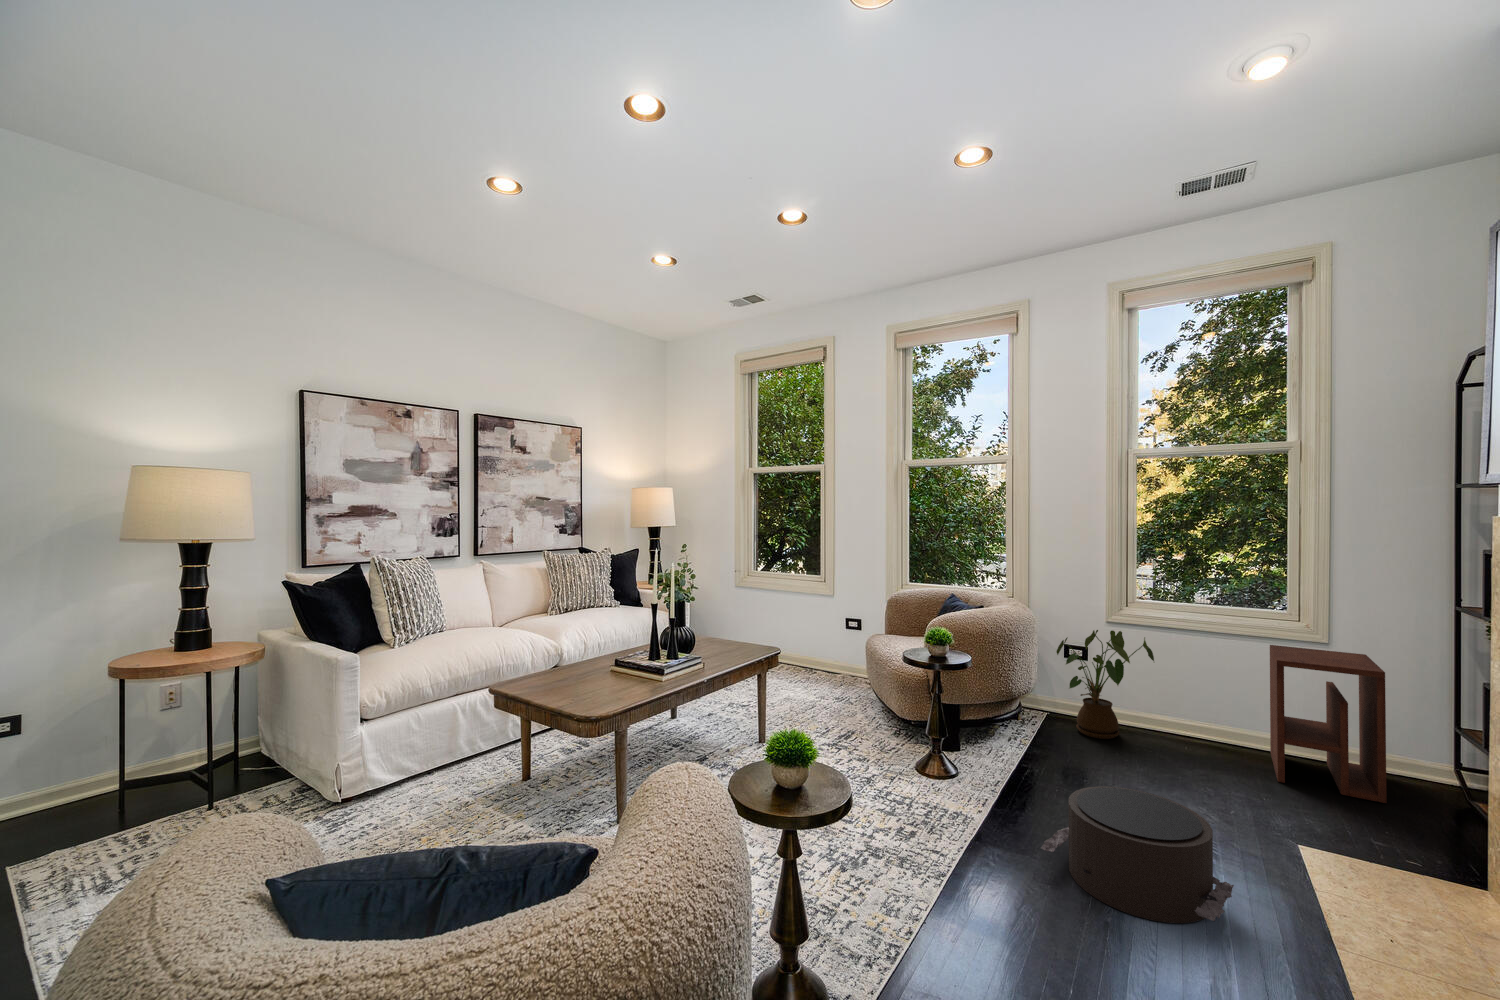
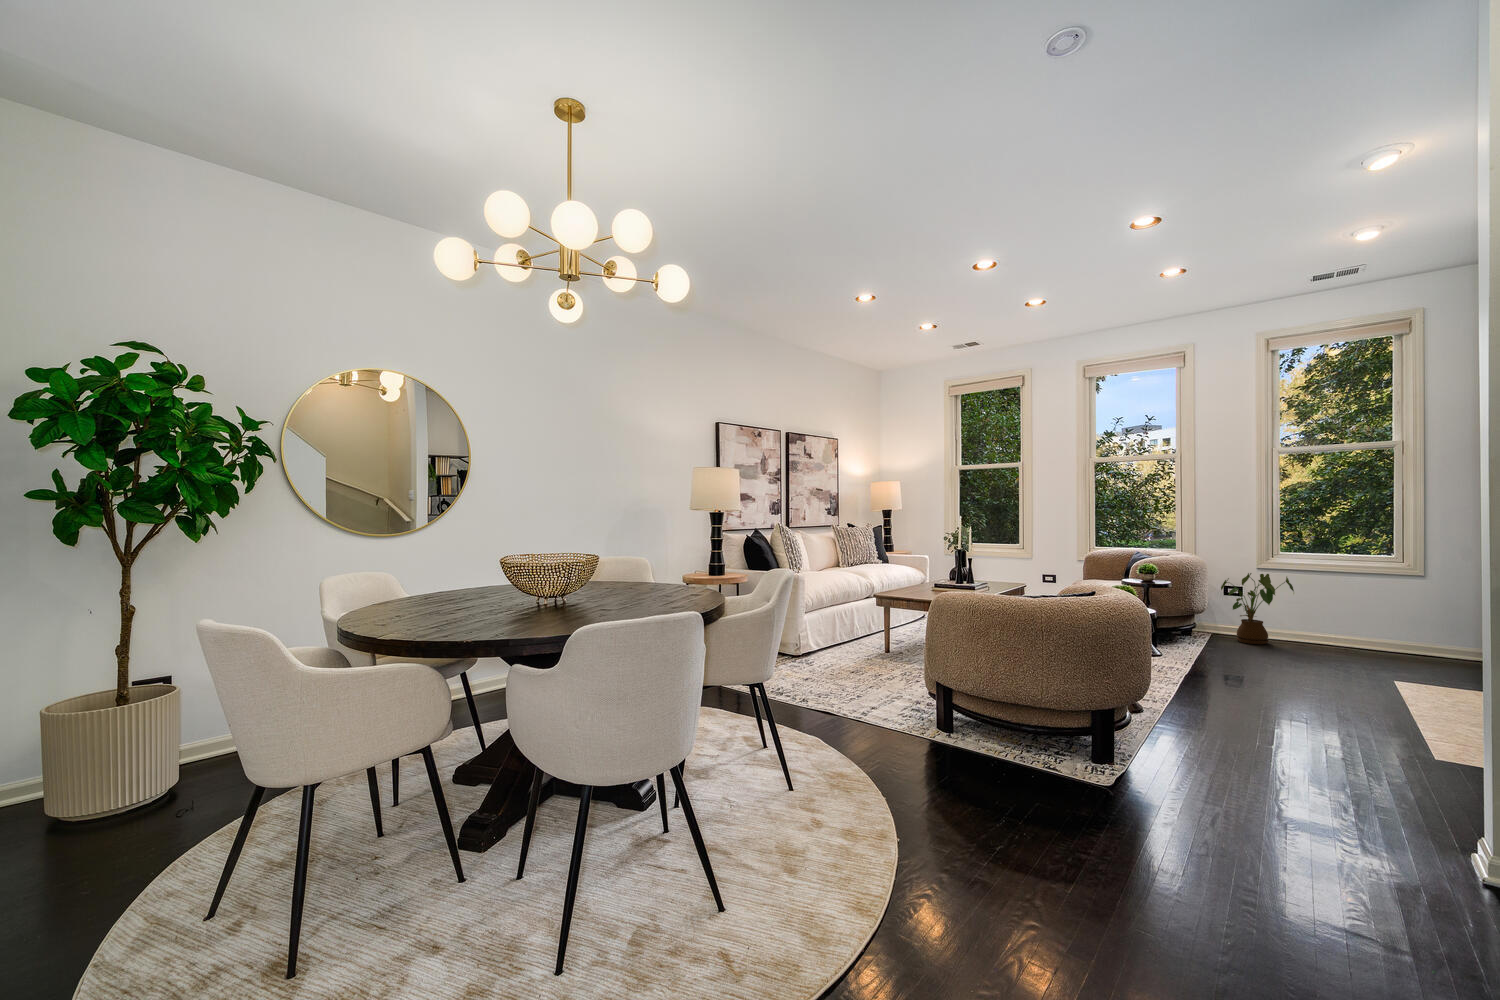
side table: present [1270,645,1387,803] -> none [1379,579,1456,670]
pouf: present [1041,786,1234,923] -> none [1232,645,1349,700]

